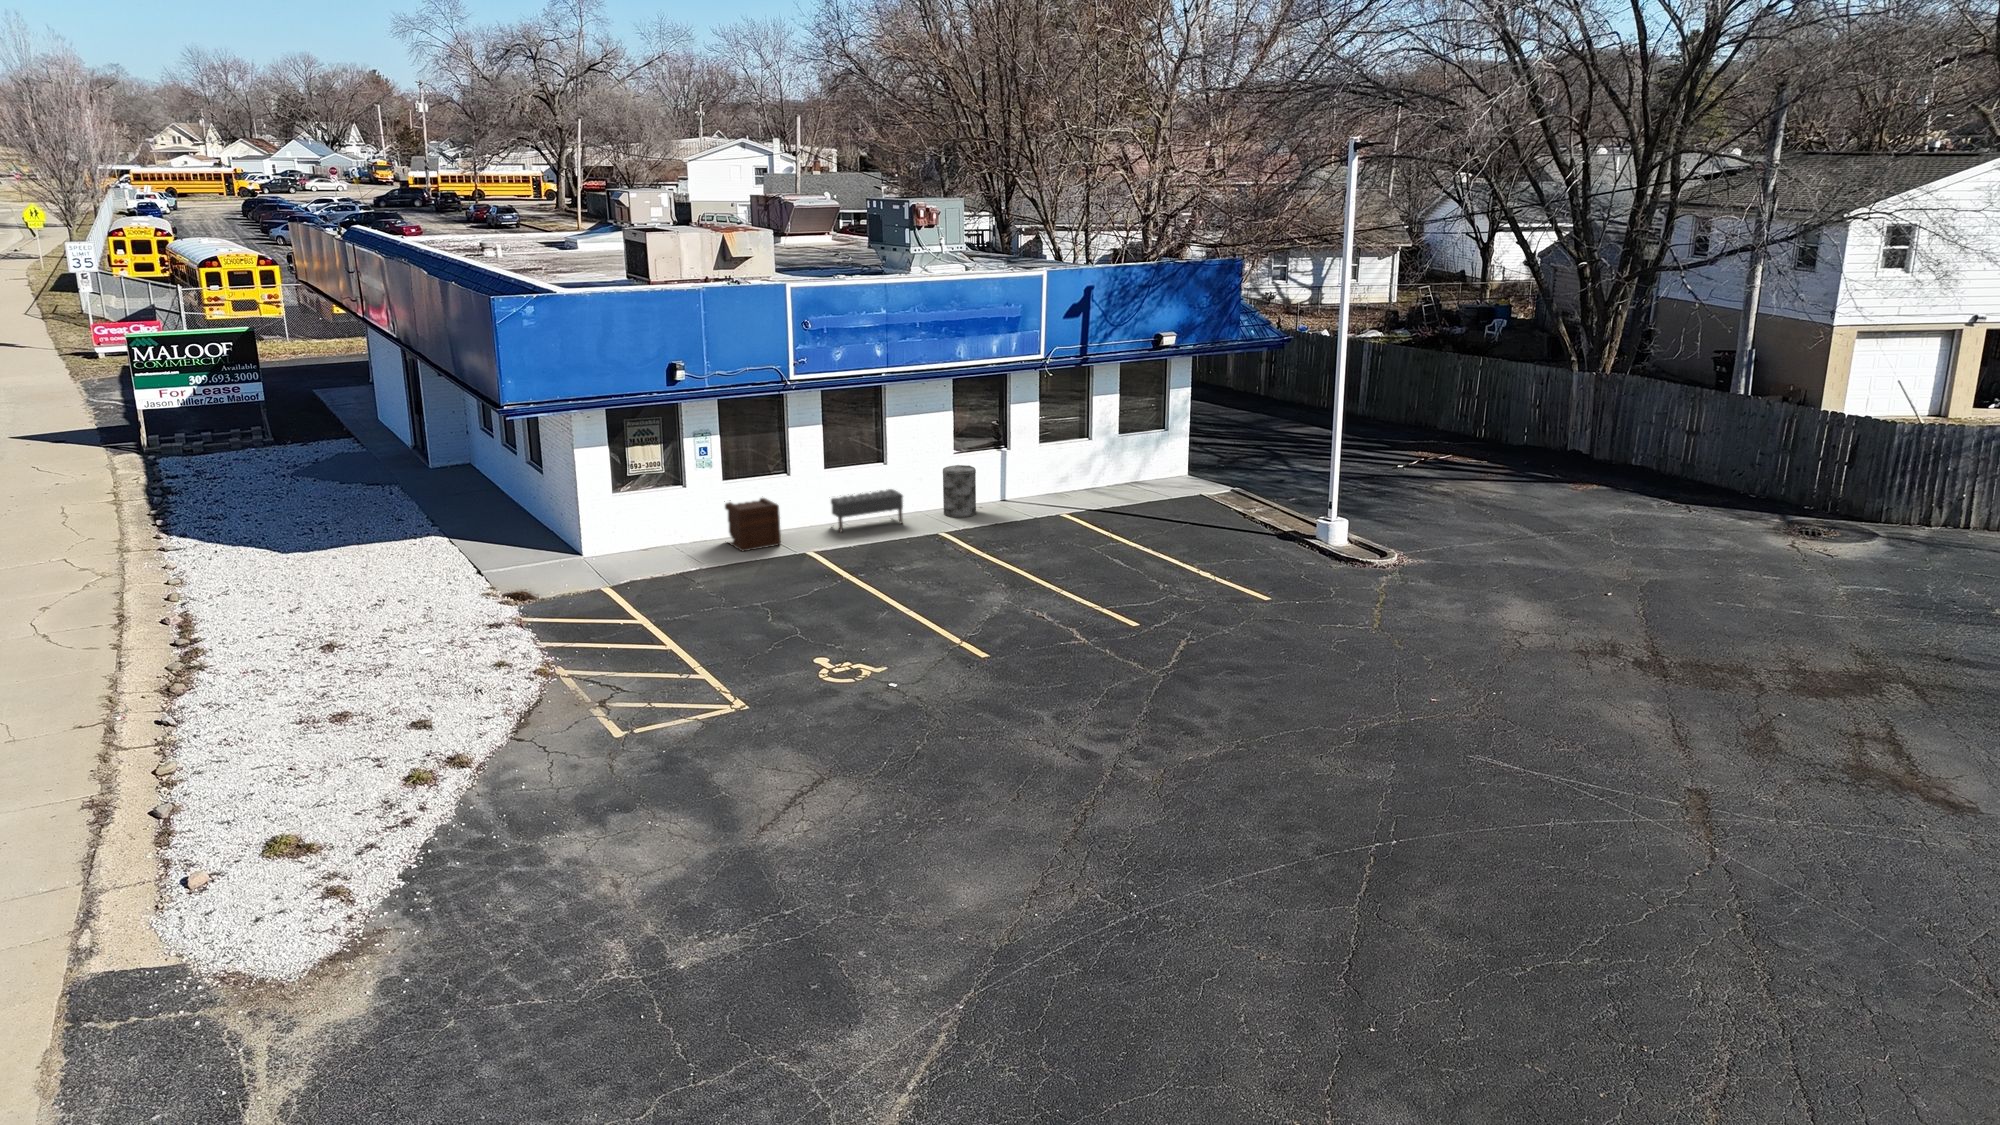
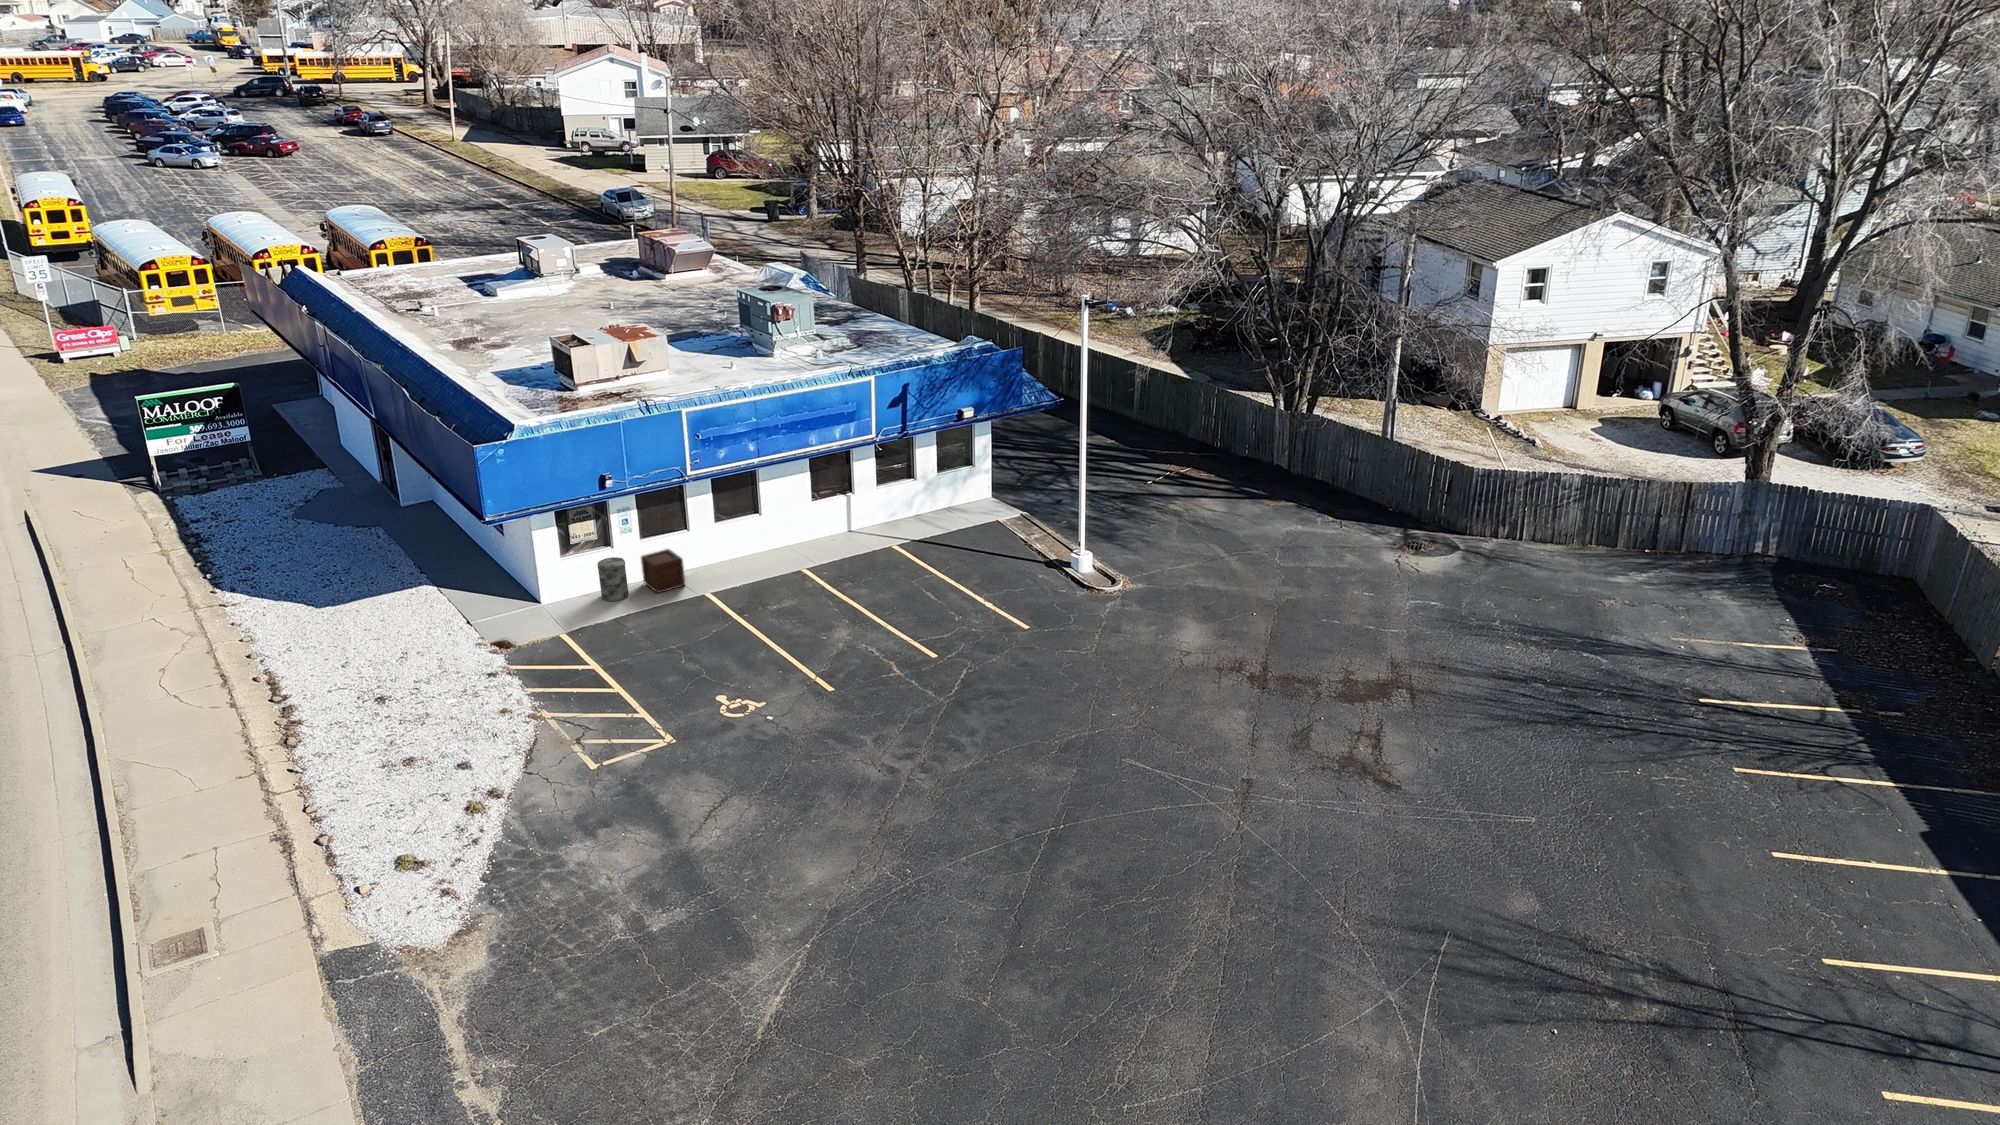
trash can: present [943,465,976,518] -> present [598,557,629,601]
bench: present [831,489,903,533] -> none [718,534,774,571]

